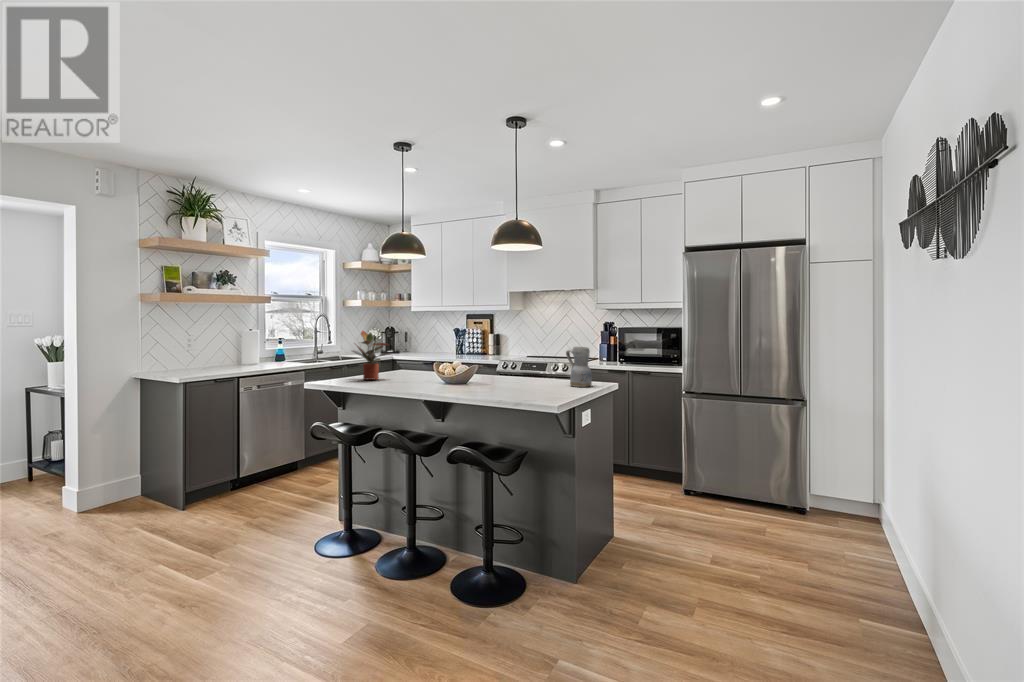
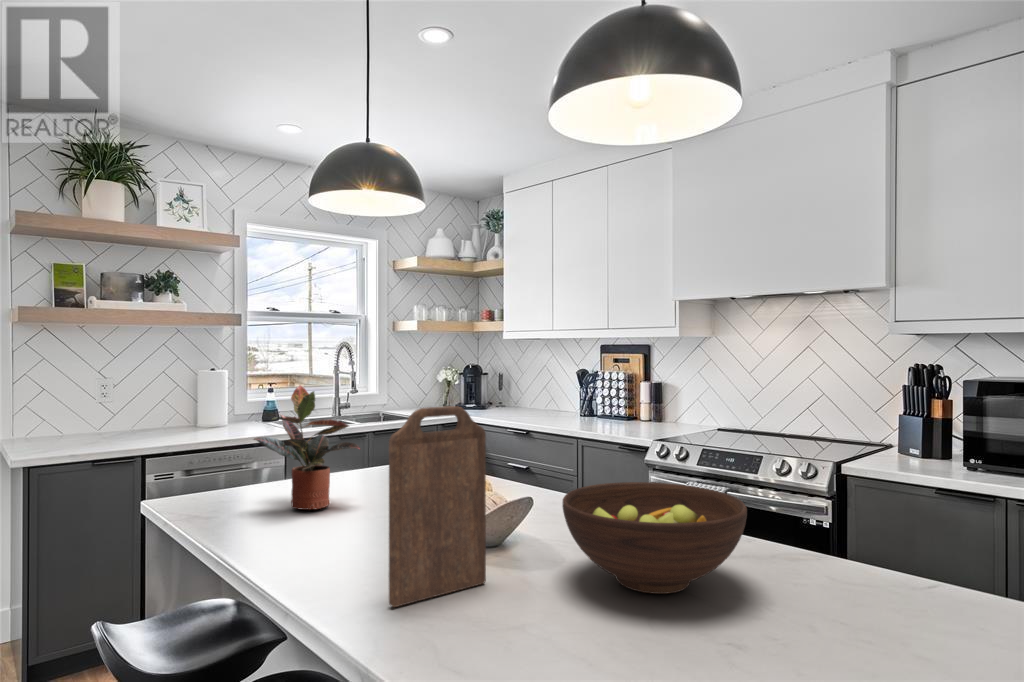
cutting board: none [436,332,461,391] -> present [389,406,486,607]
ceramic pitcher: present [566,347,592,387] -> none [847,464,958,625]
fruit bowl: none [484,359,539,386] -> present [563,482,747,594]

